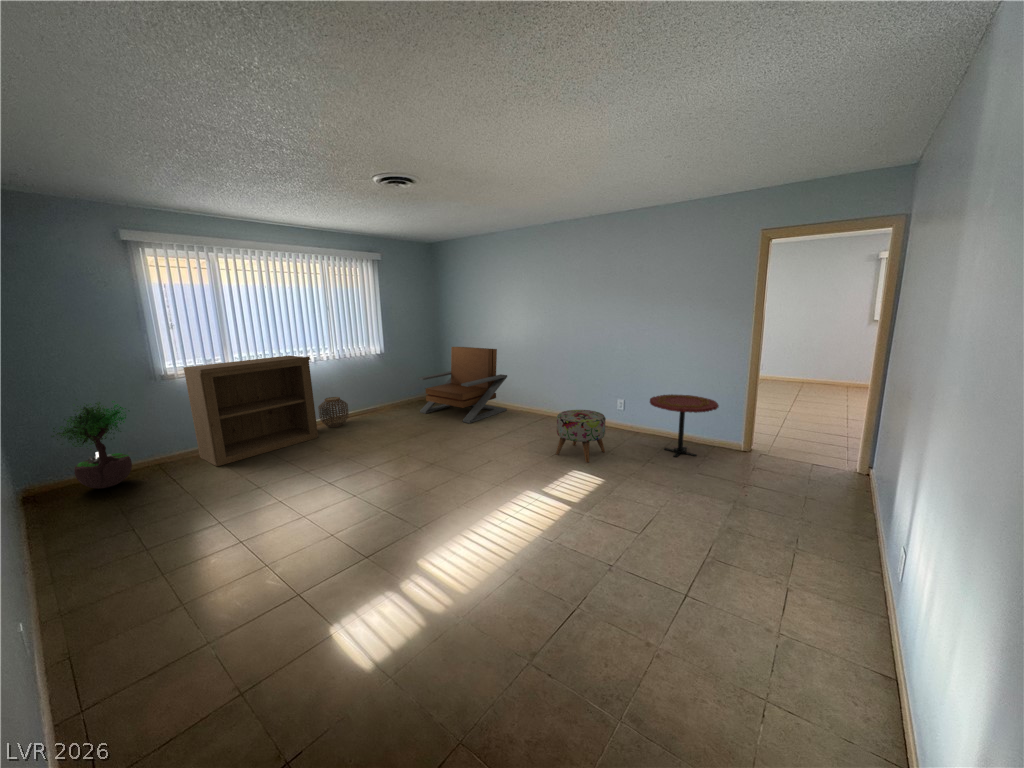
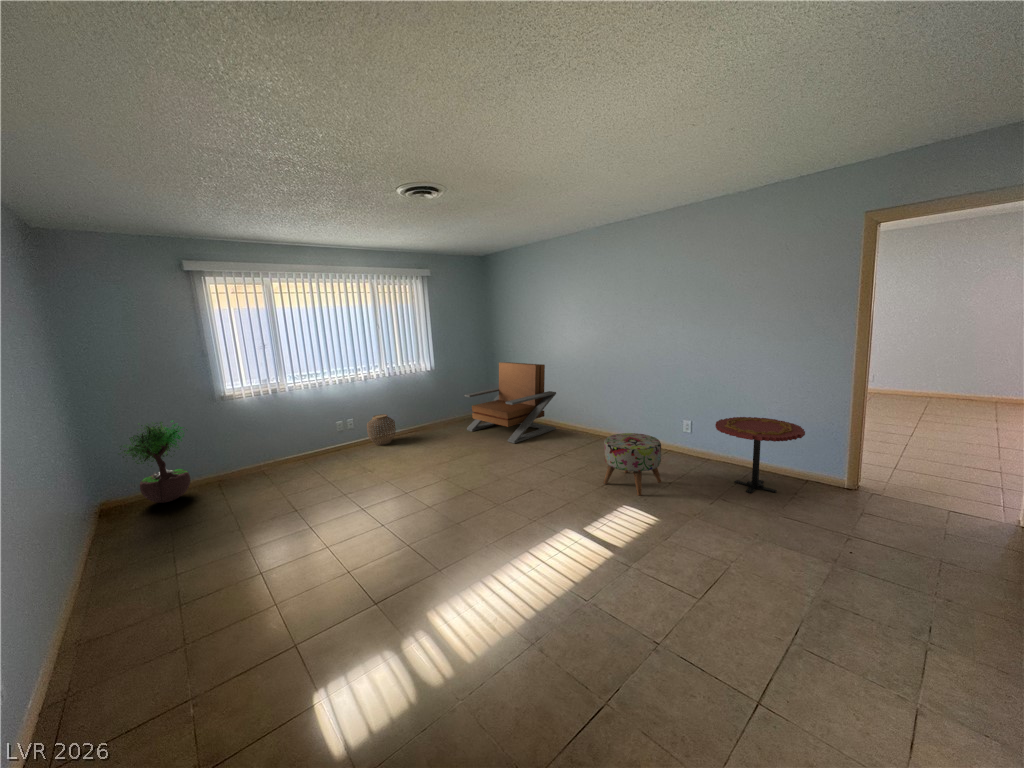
bookshelf: present [183,355,318,466] -> none [240,374,364,484]

